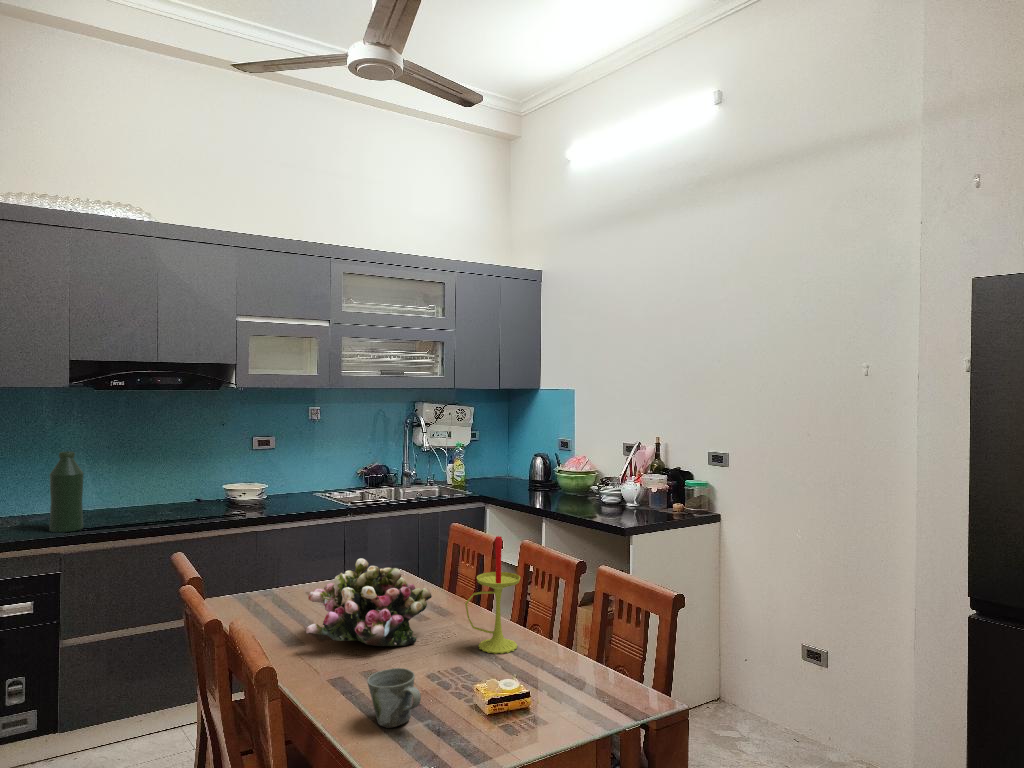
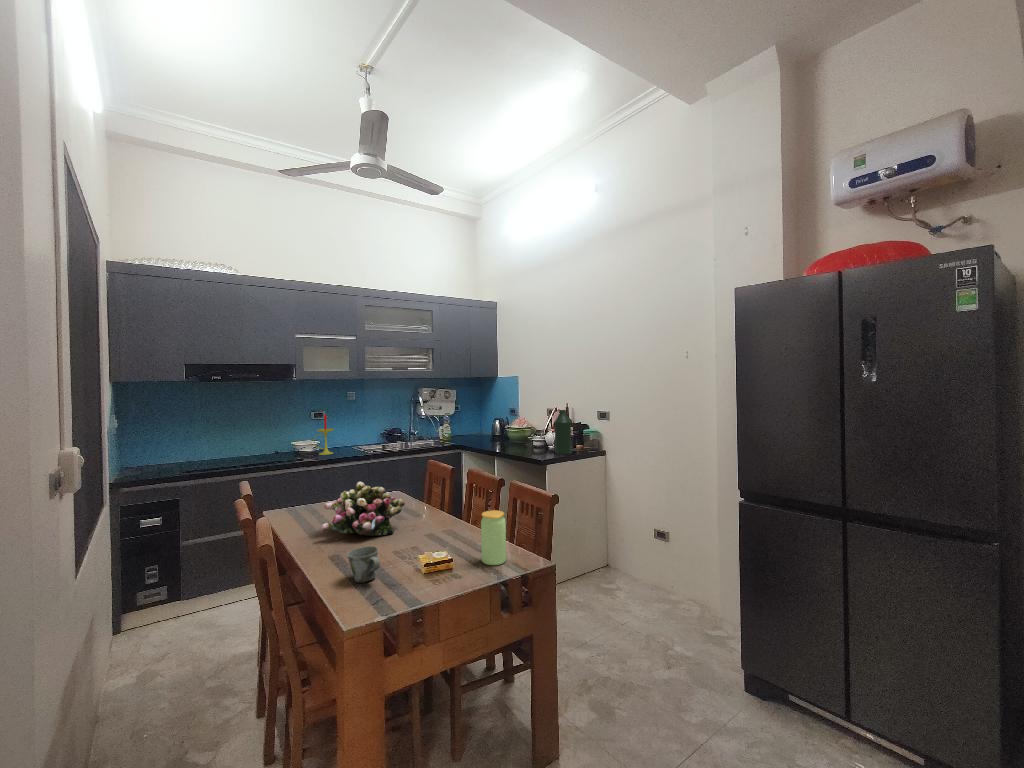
bottle: present [49,451,83,532] -> present [554,410,572,454]
candle: present [465,536,520,653] -> present [313,415,334,455]
jar: none [571,616,610,704] -> present [481,510,506,565]

